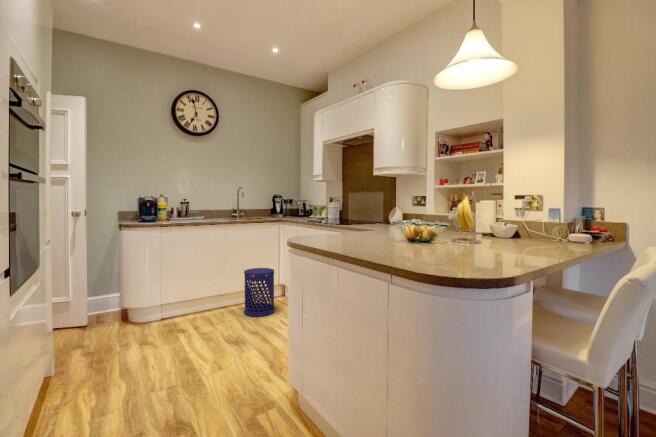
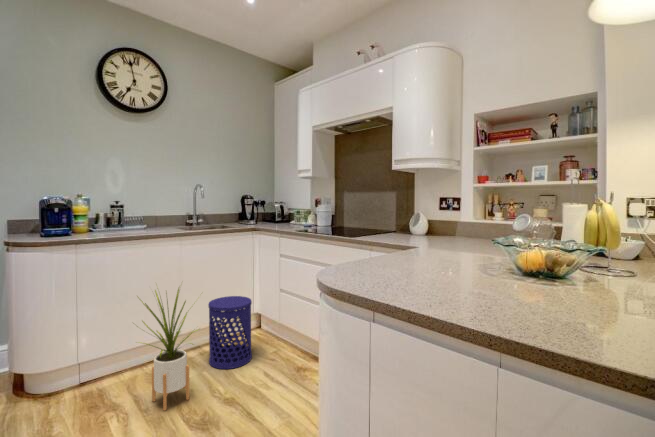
house plant: none [194,251,238,334] -> present [138,288,193,410]

